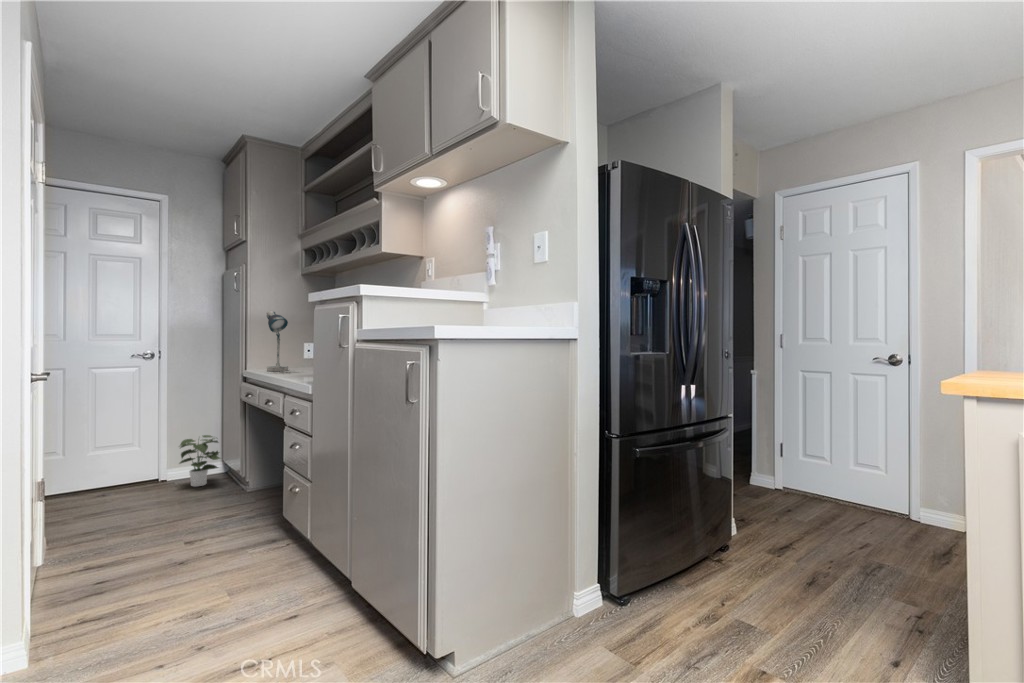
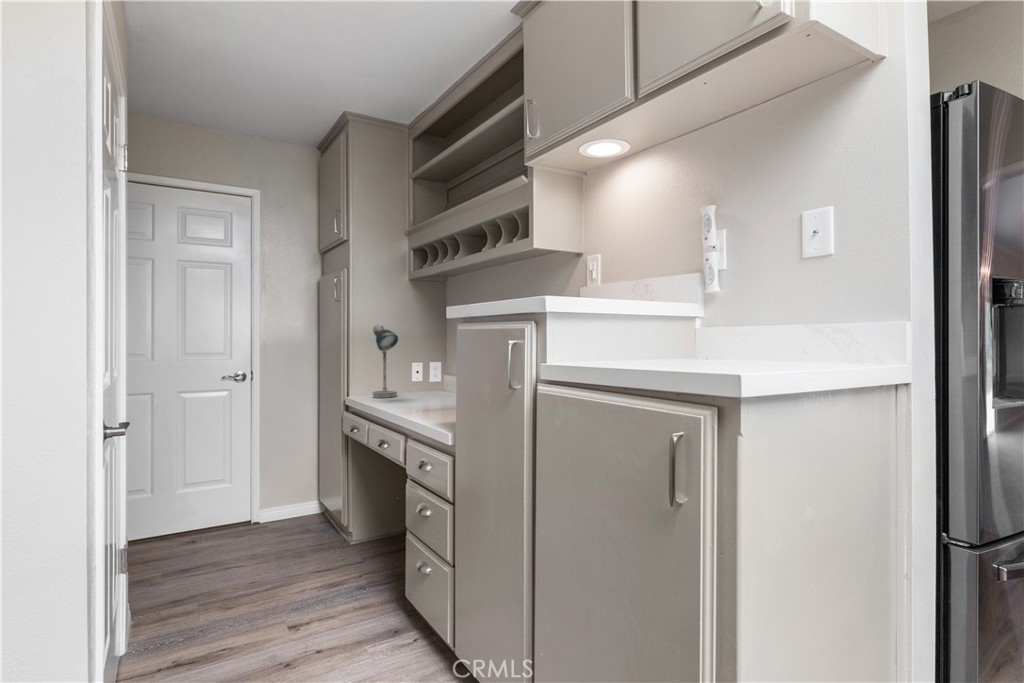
potted plant: present [179,435,220,487] -> none [272,471,322,532]

